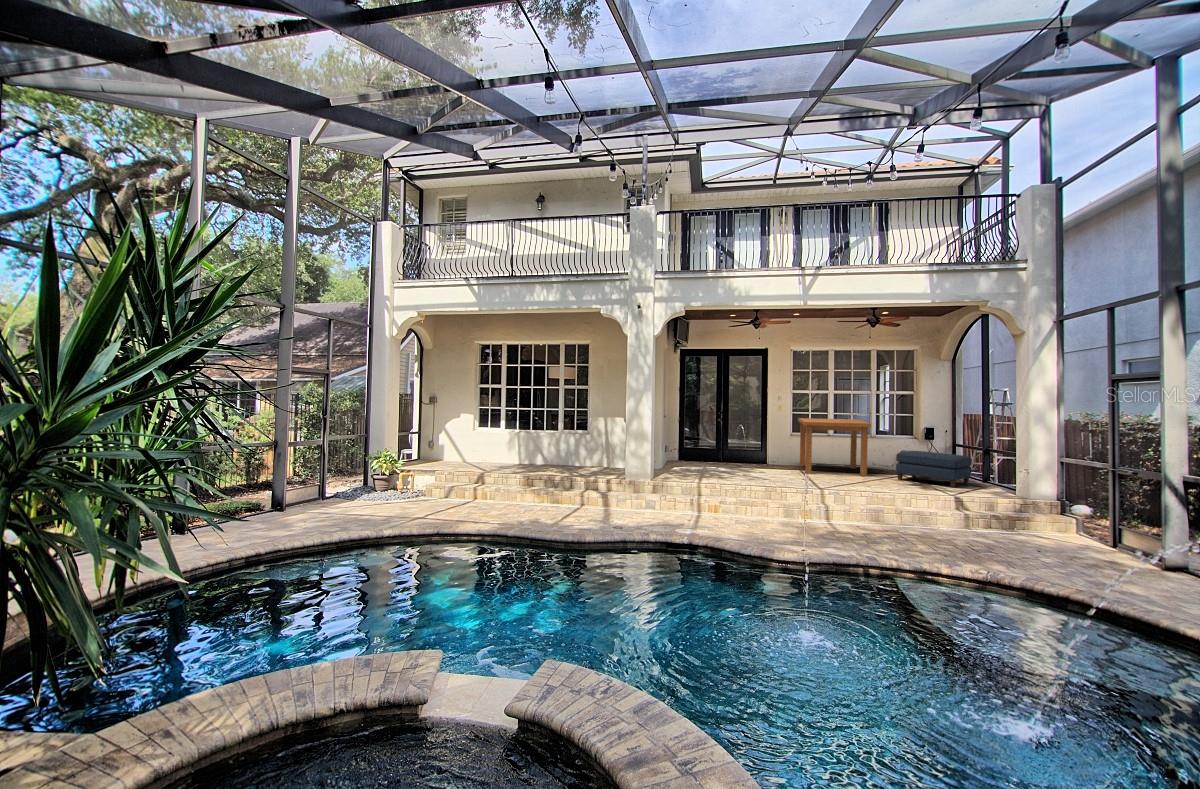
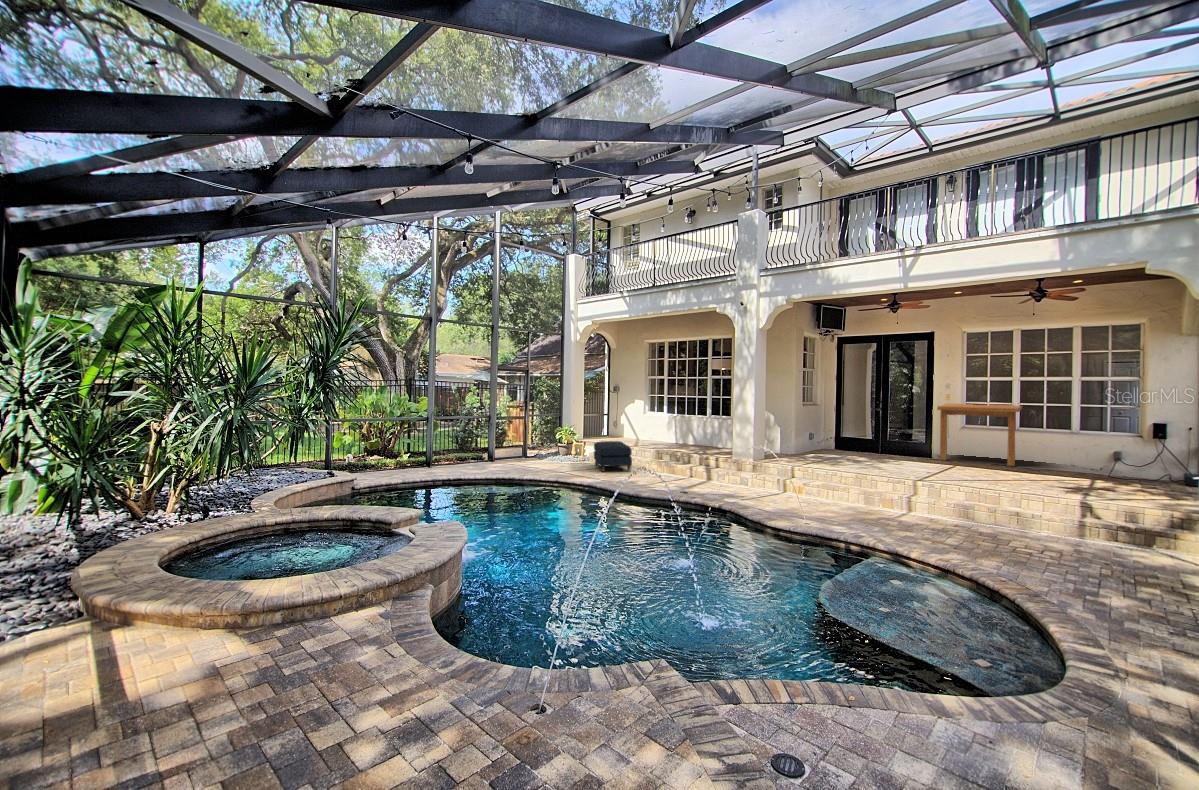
ottoman: present [896,451,972,488] -> present [594,441,632,472]

